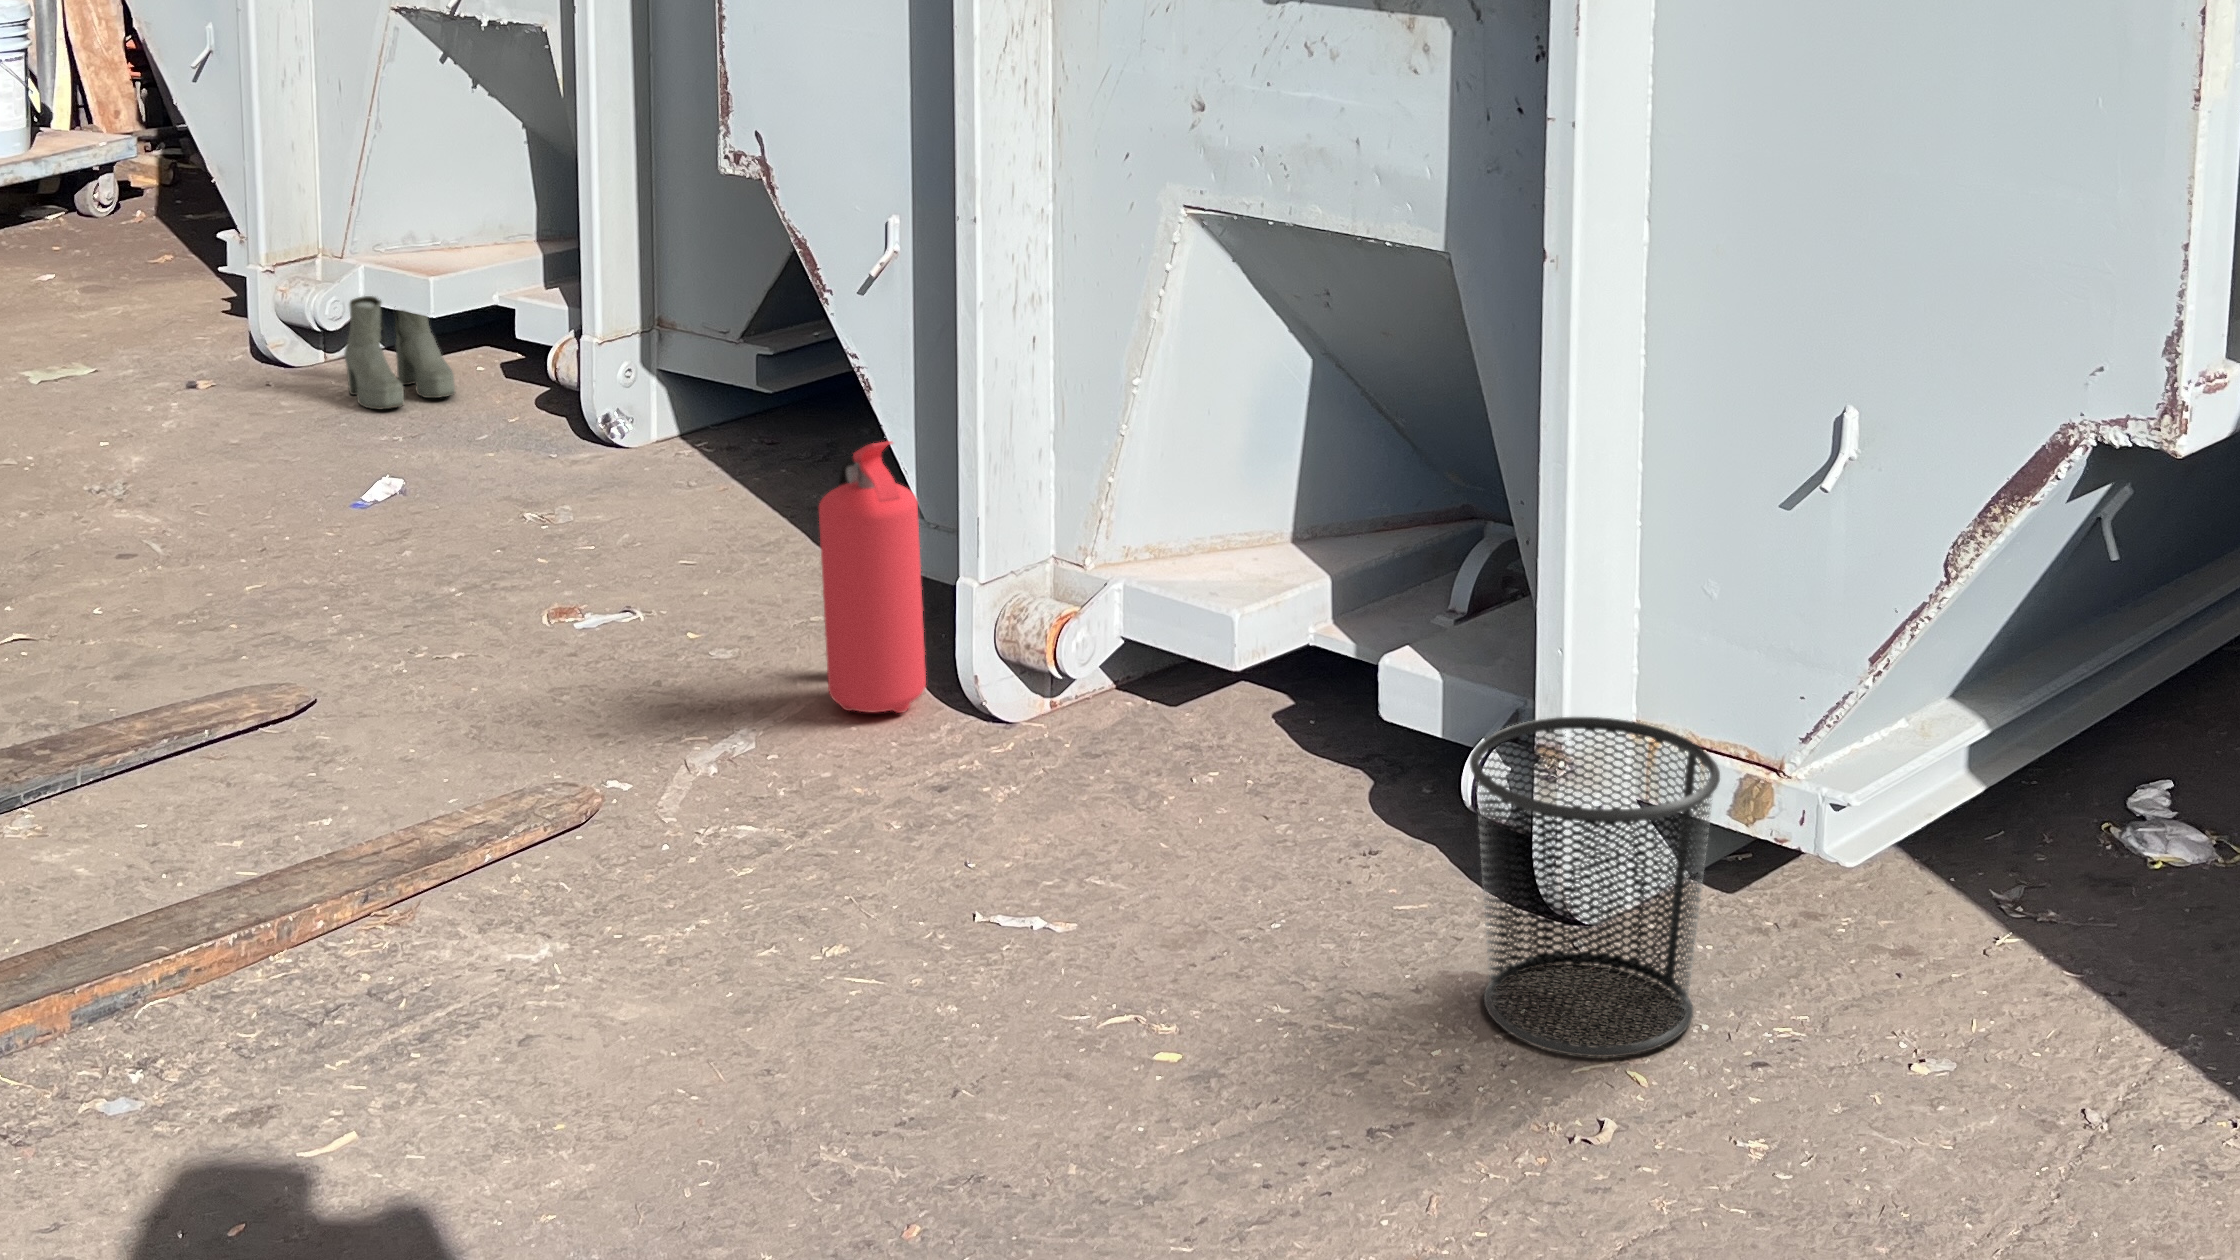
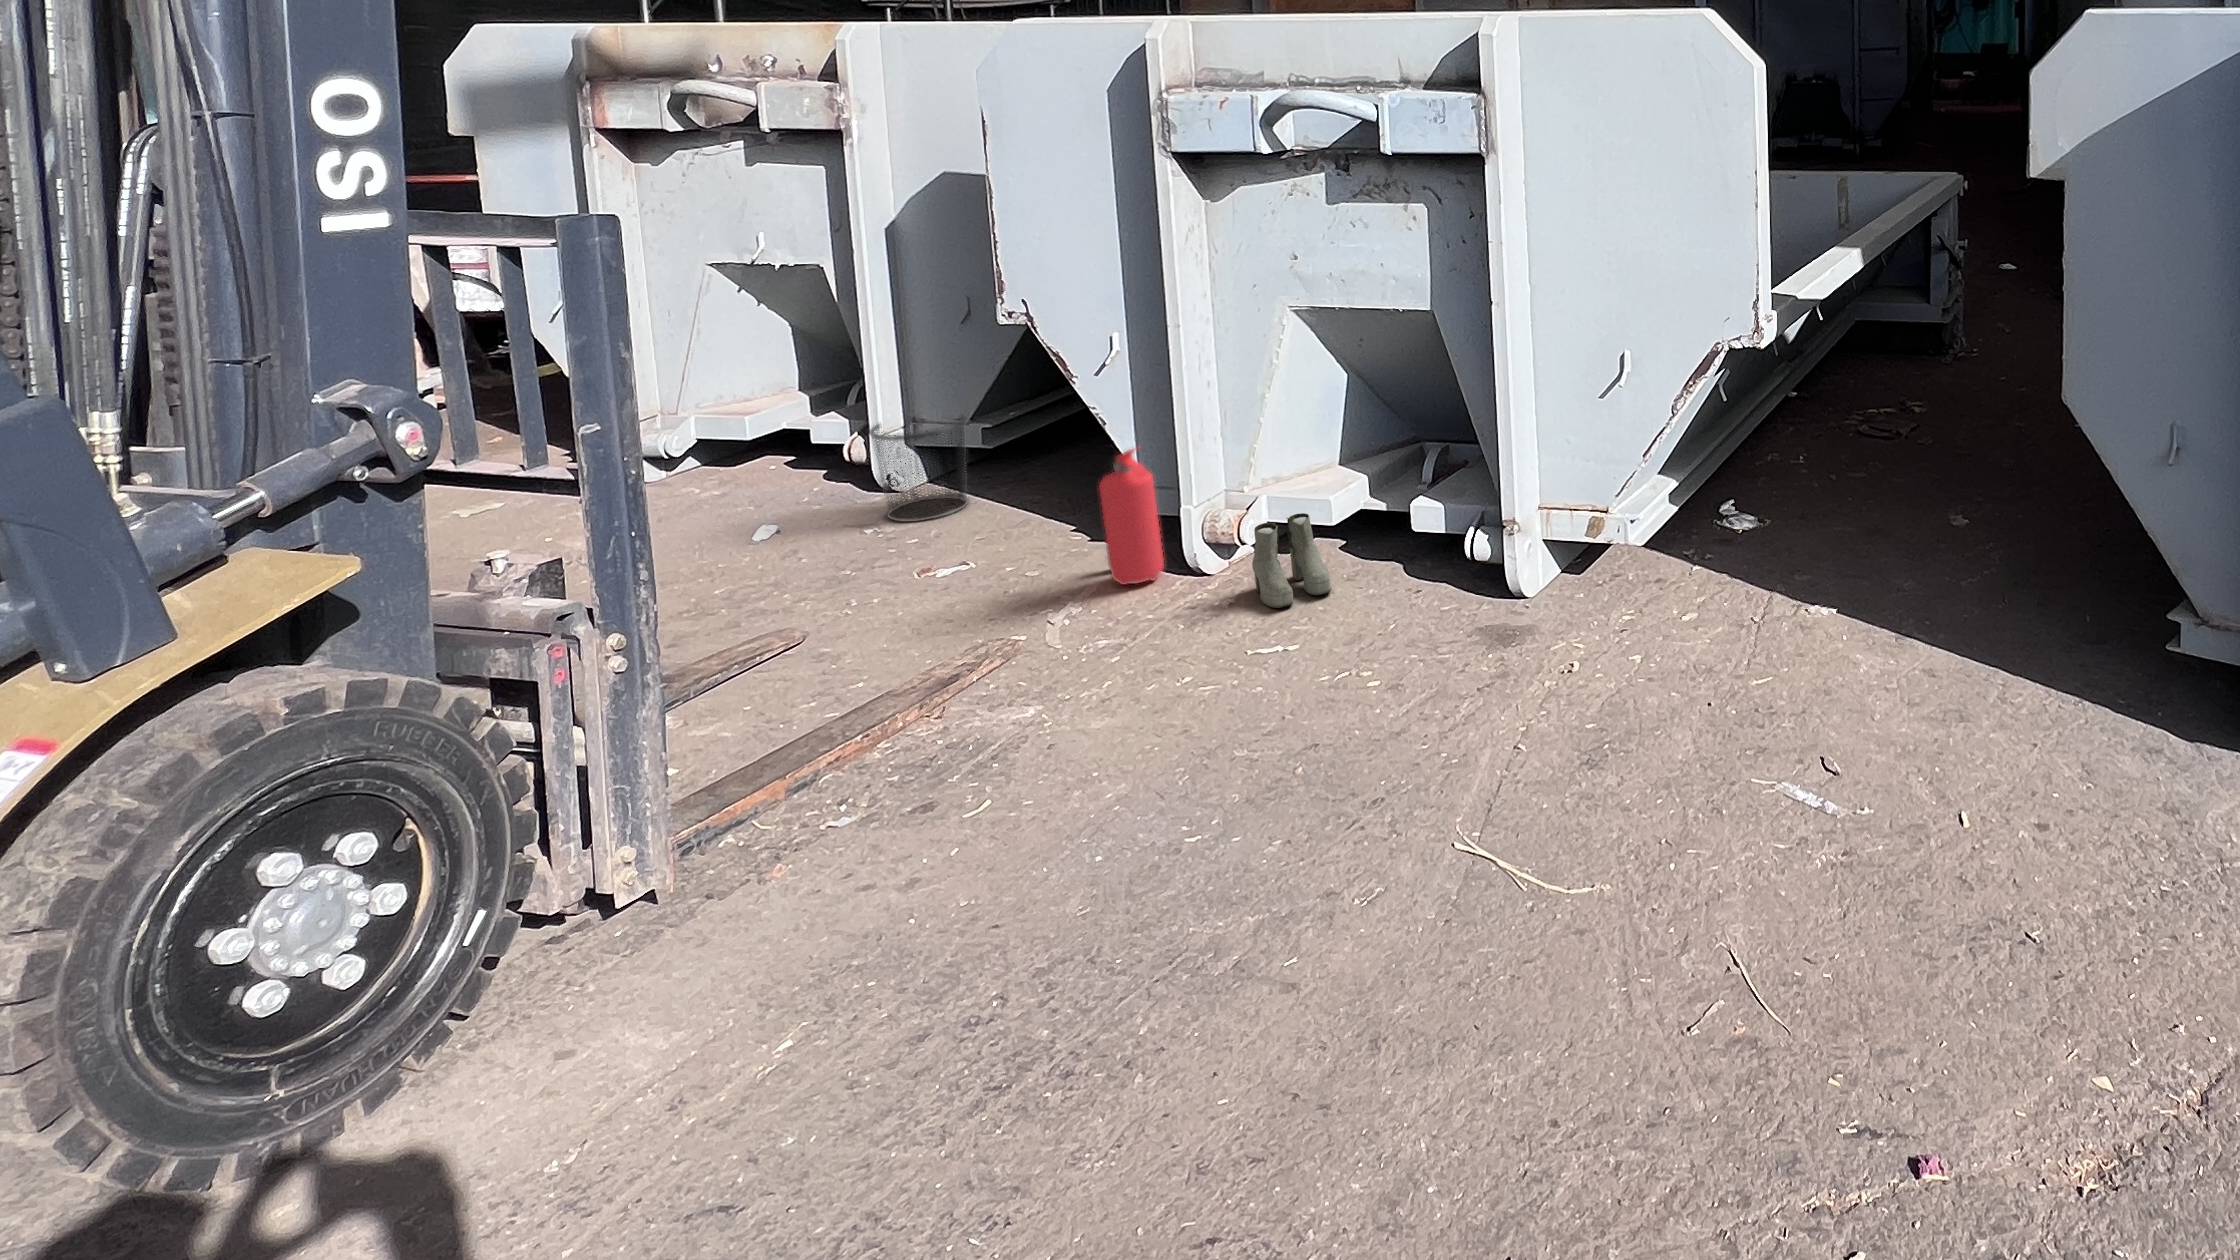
boots: present [344,296,455,409] -> present [1252,513,1331,608]
waste bin: present [1470,717,1720,1057] -> present [869,415,968,522]

